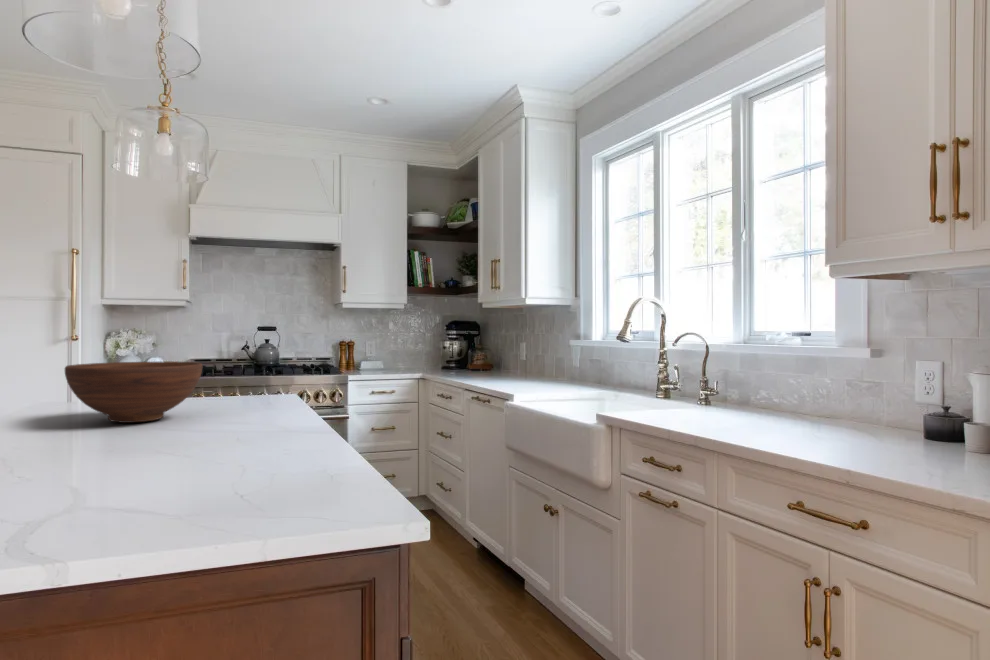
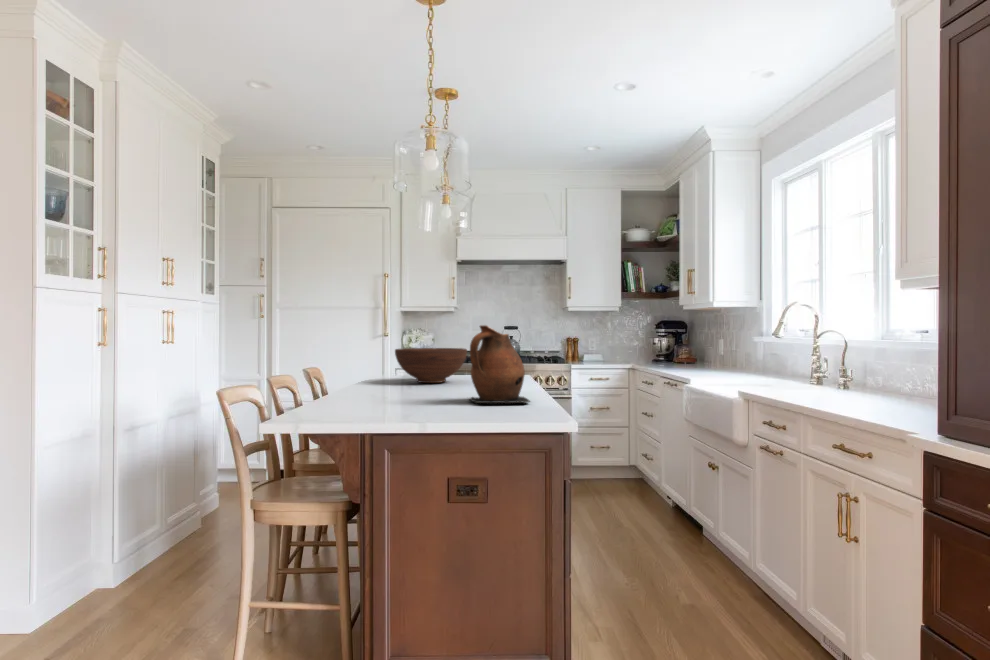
ceramic pitcher: none [198,326,328,477] -> present [469,325,530,403]

